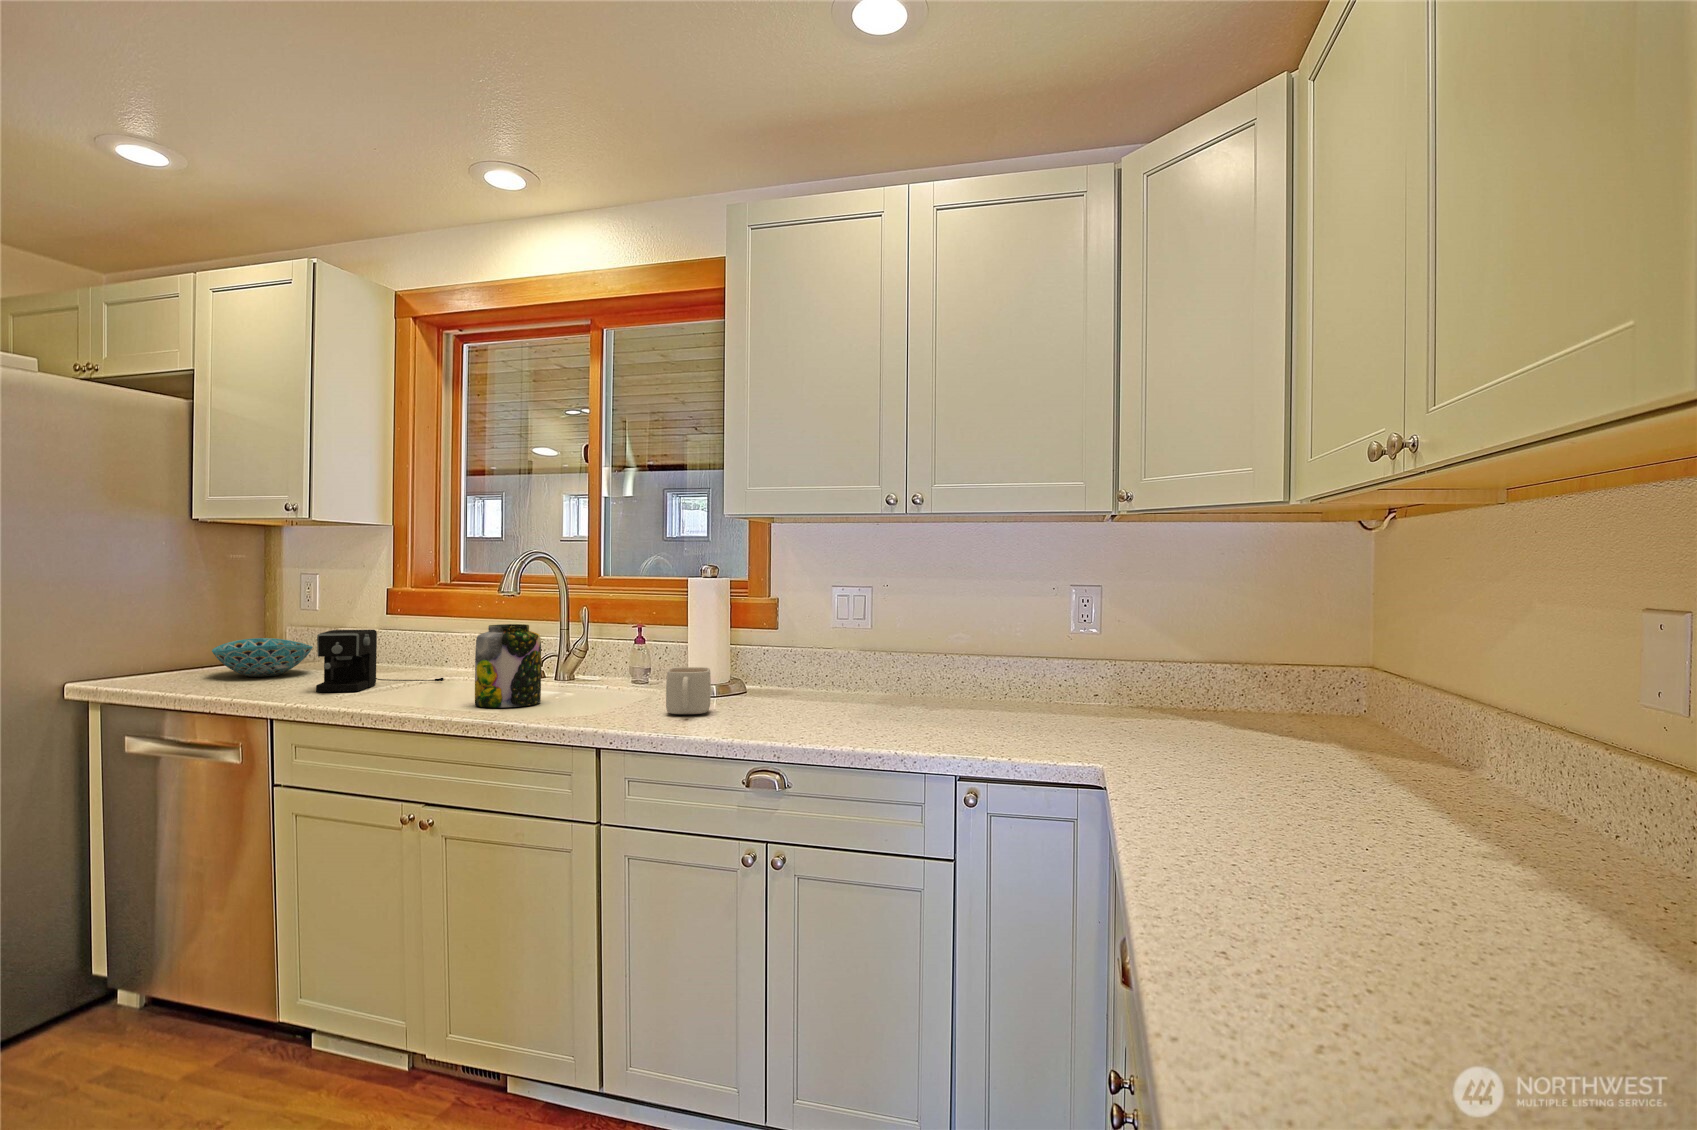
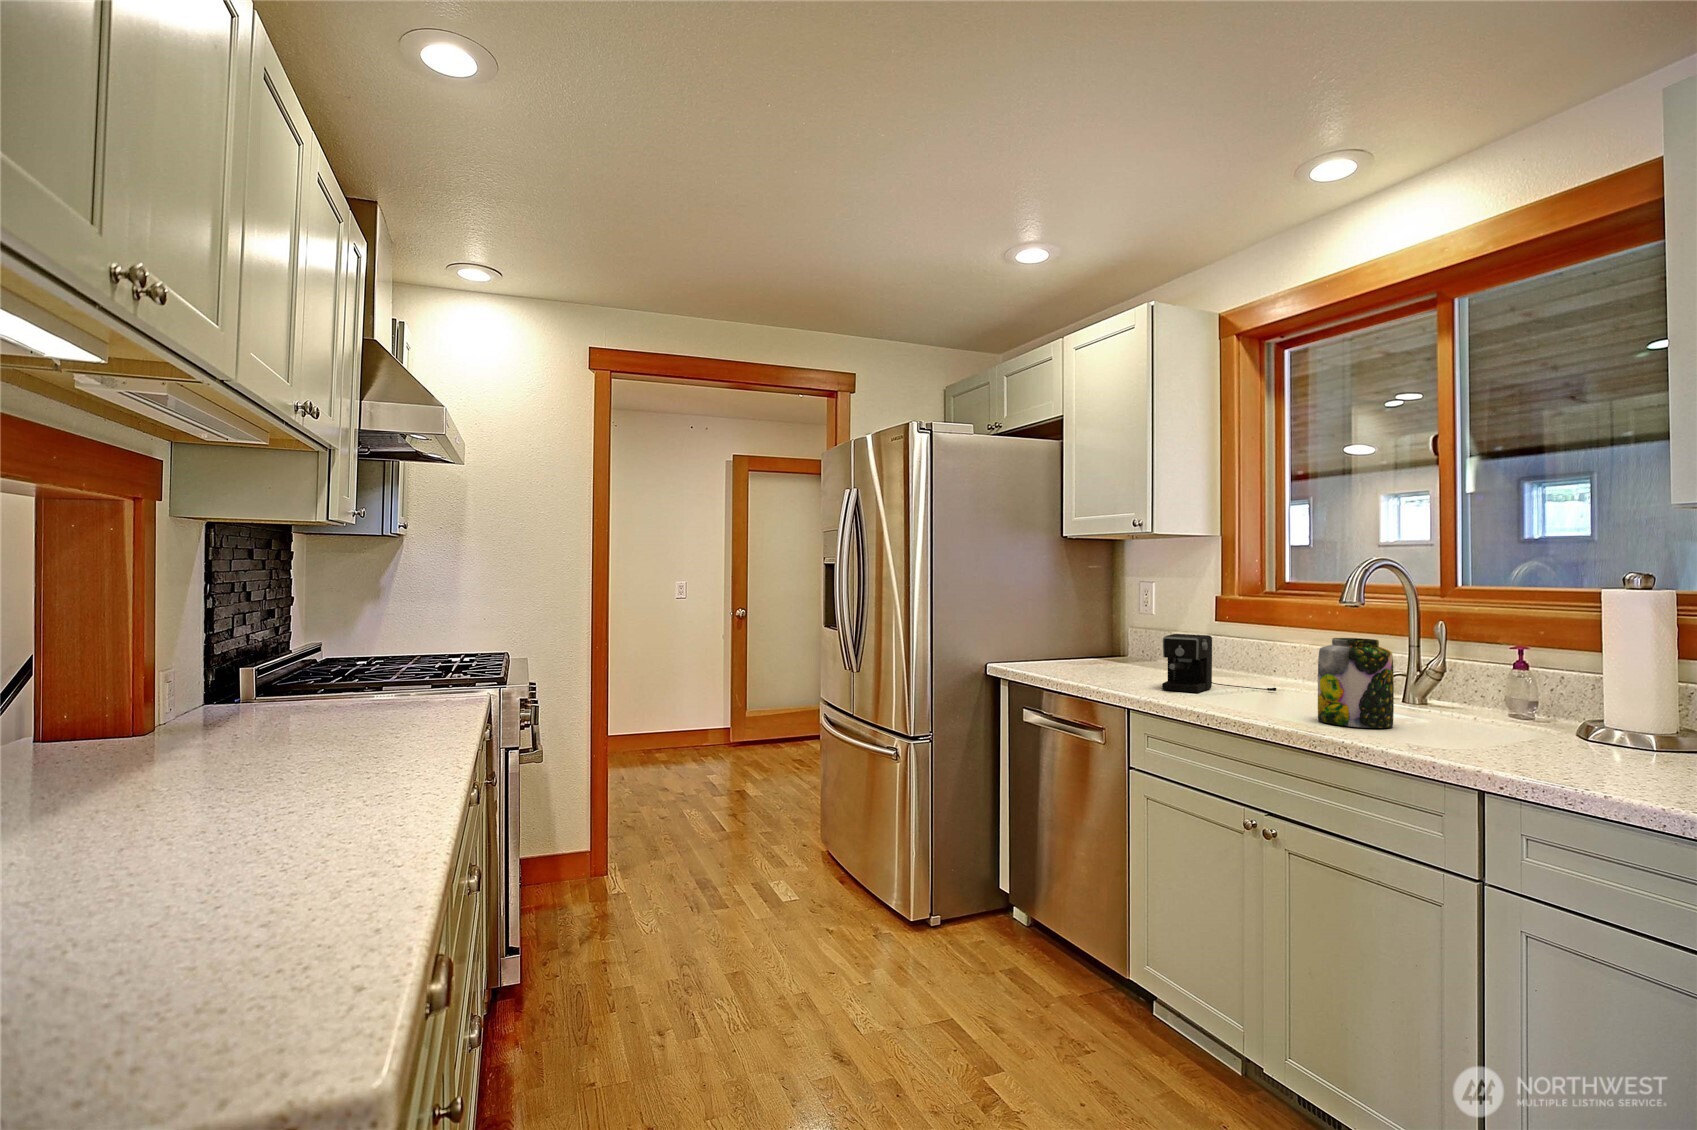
bowl: present [212,638,313,677] -> none [1077,637,1153,671]
mug: present [666,667,711,714] -> none [1575,705,1648,769]

